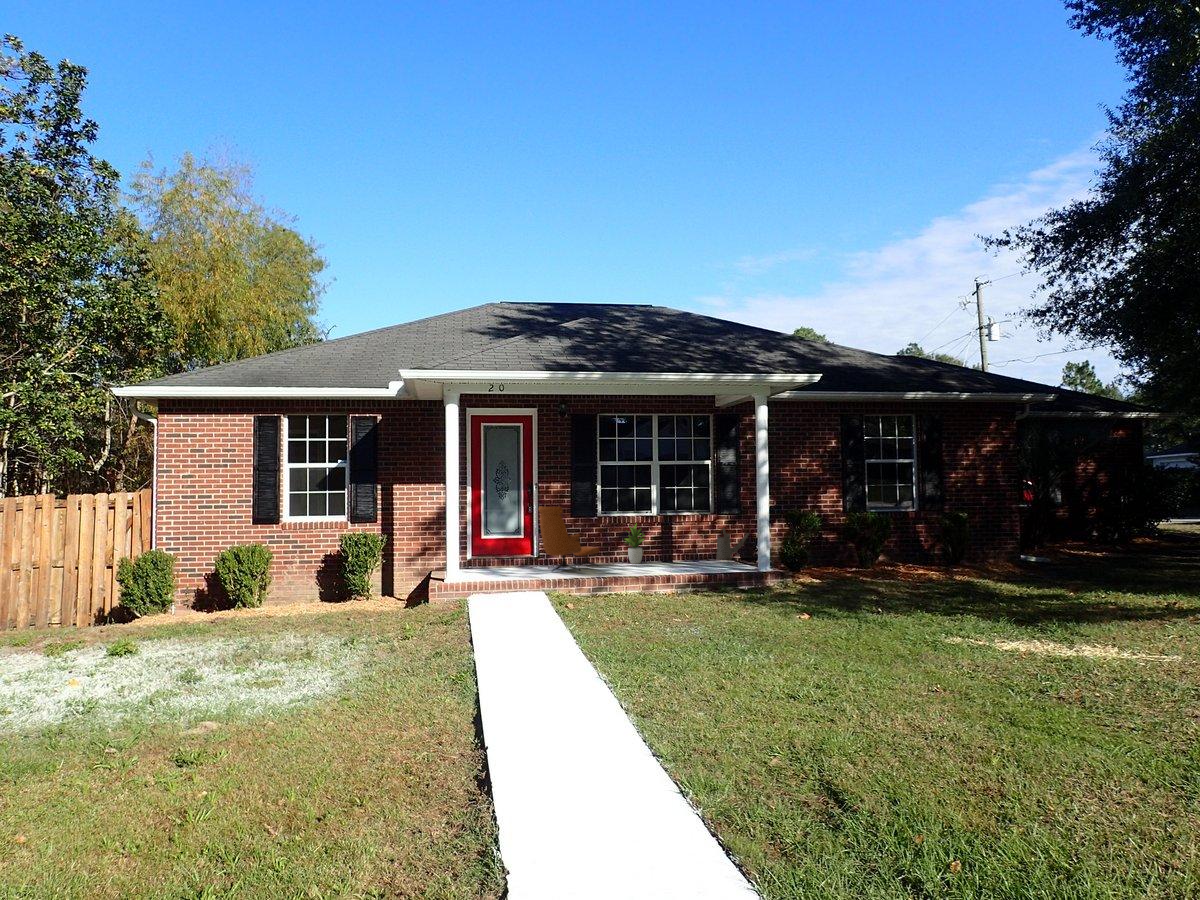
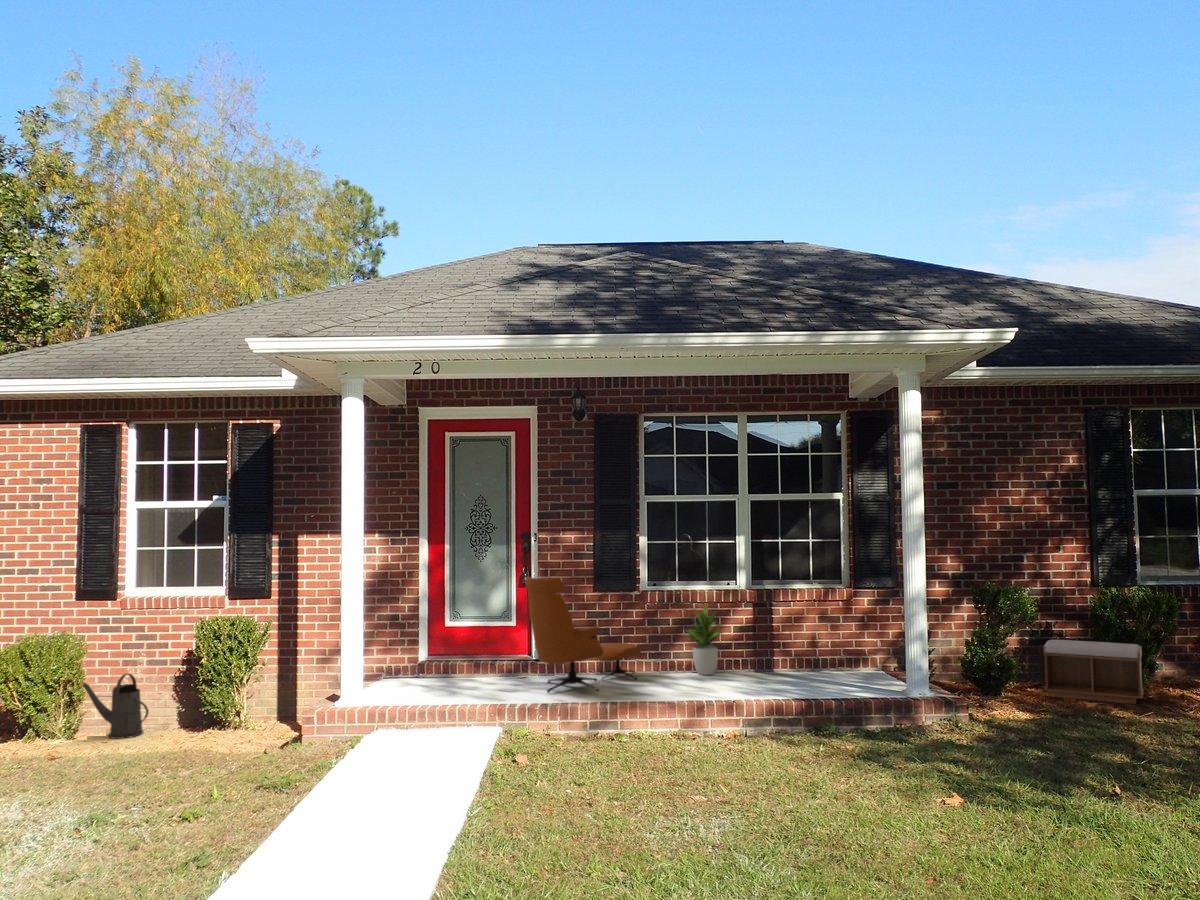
watering can: present [716,528,749,560] -> present [83,674,149,739]
bench: none [818,543,869,575] -> present [1043,640,1143,704]

